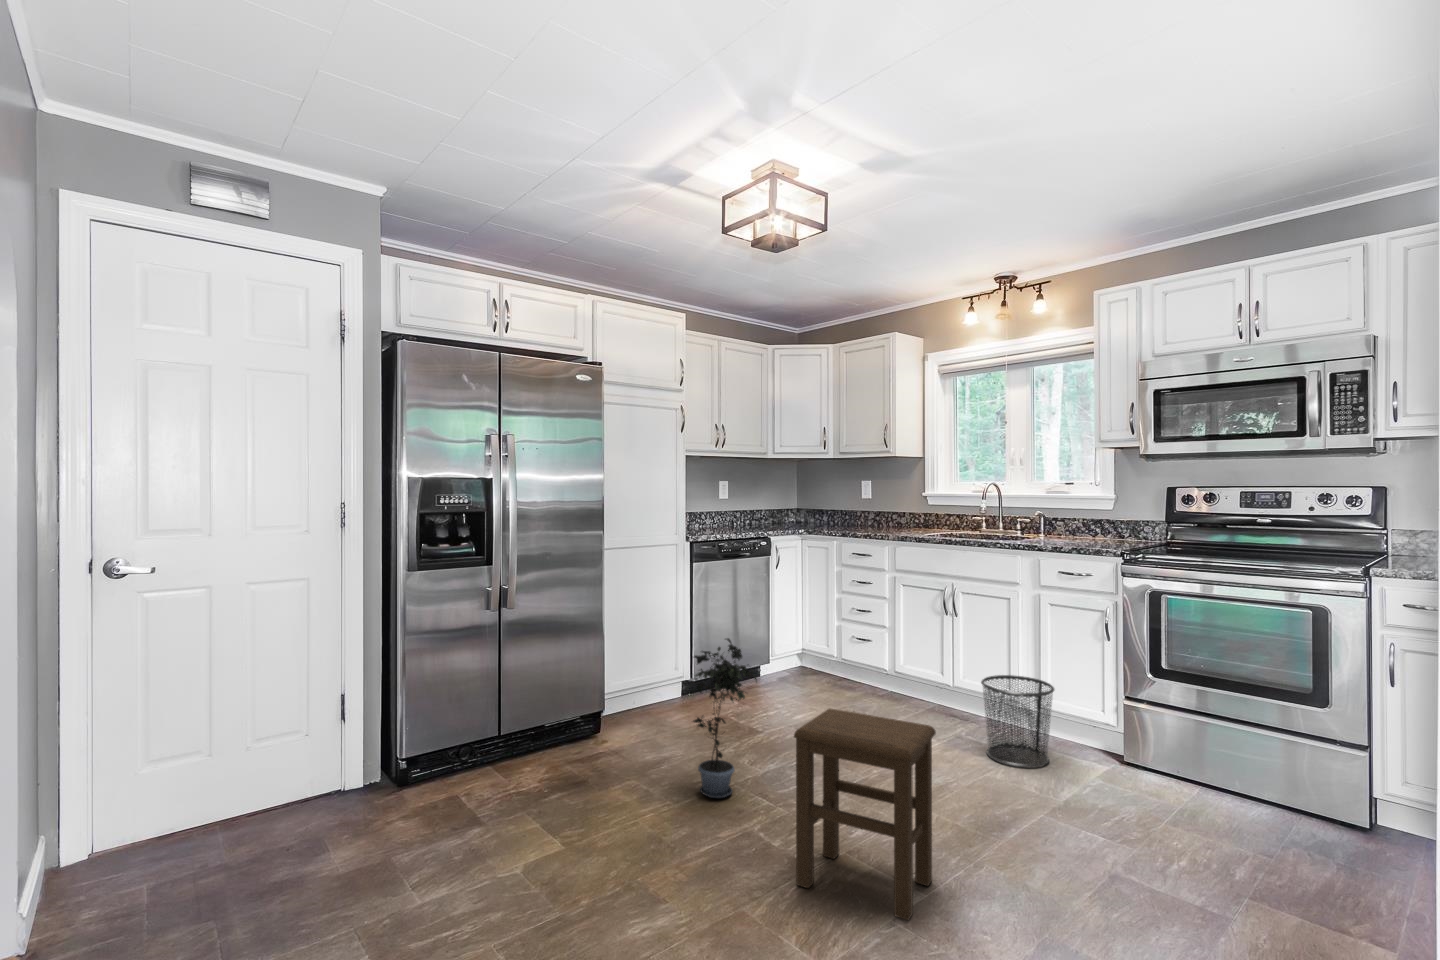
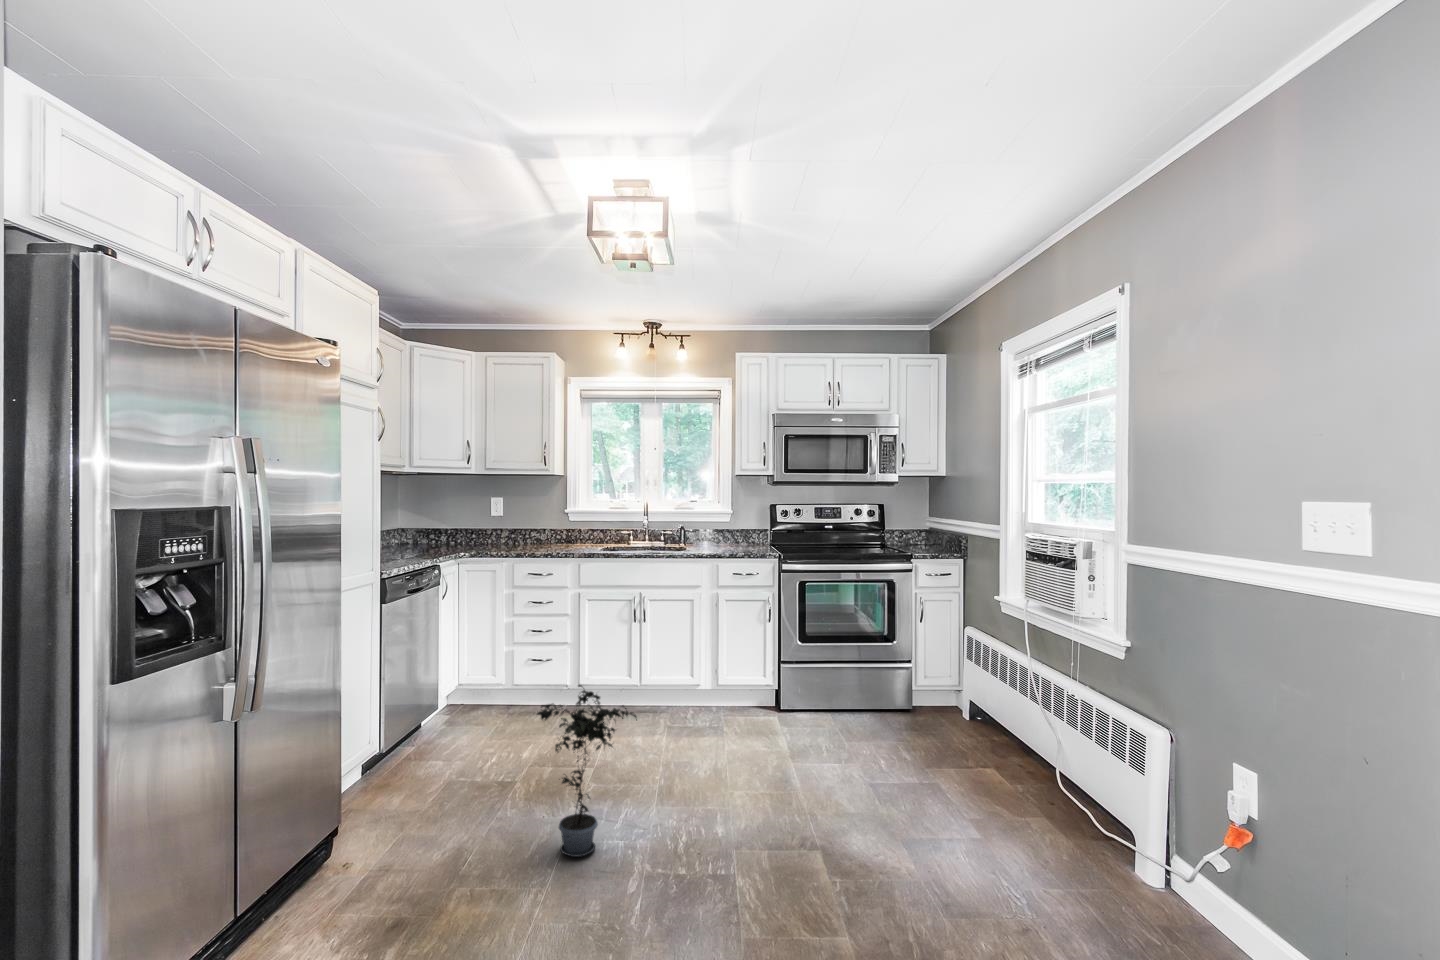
waste bin: present [981,675,1054,768] -> none [701,661,755,734]
stool: present [794,708,936,920] -> none [729,715,849,888]

